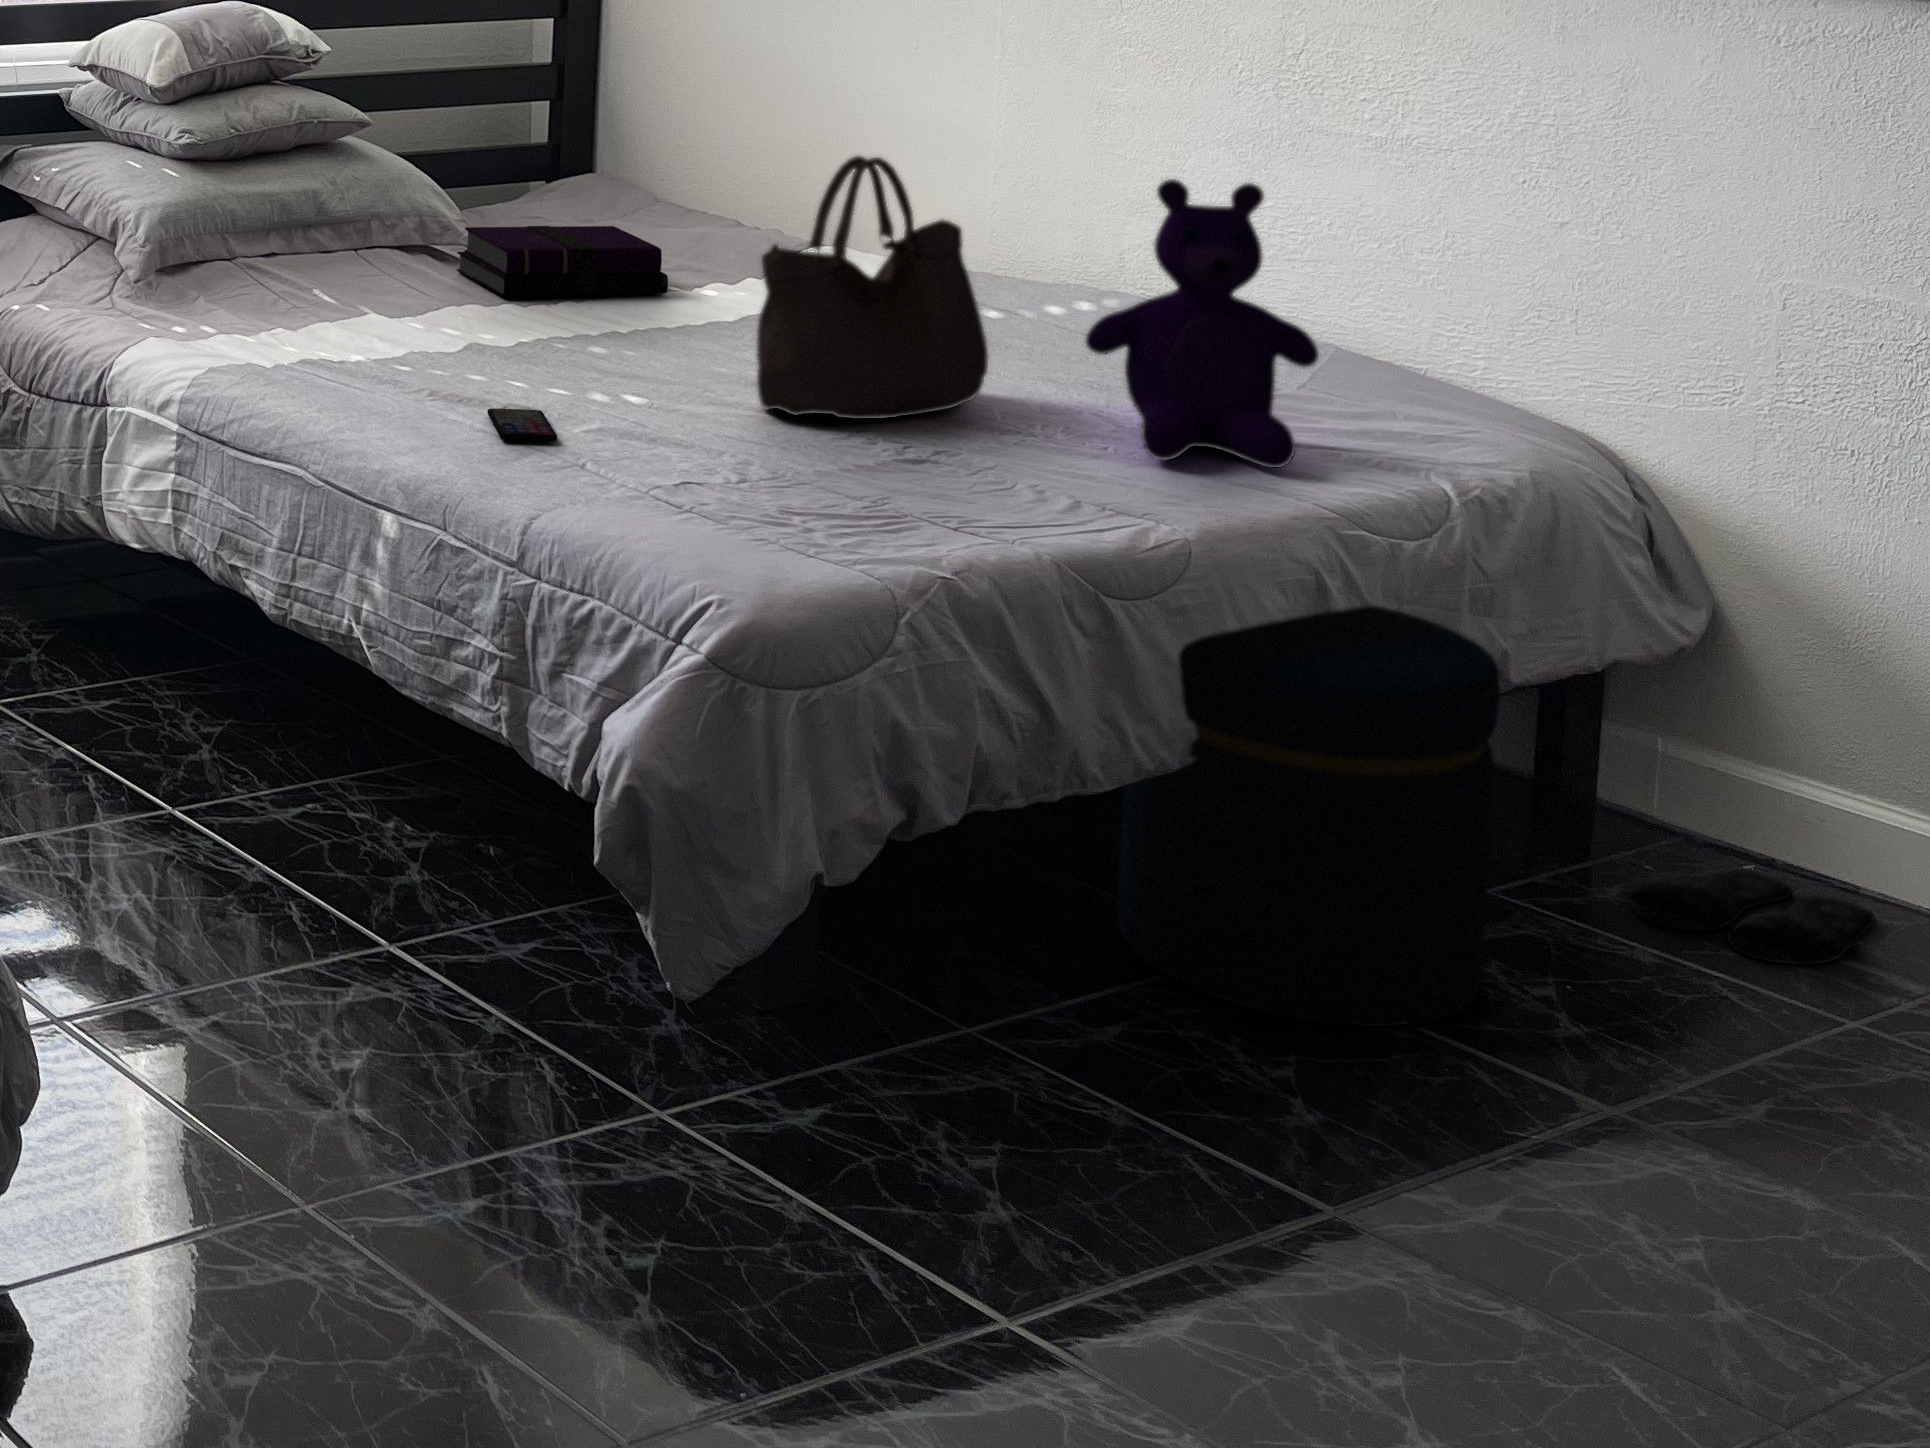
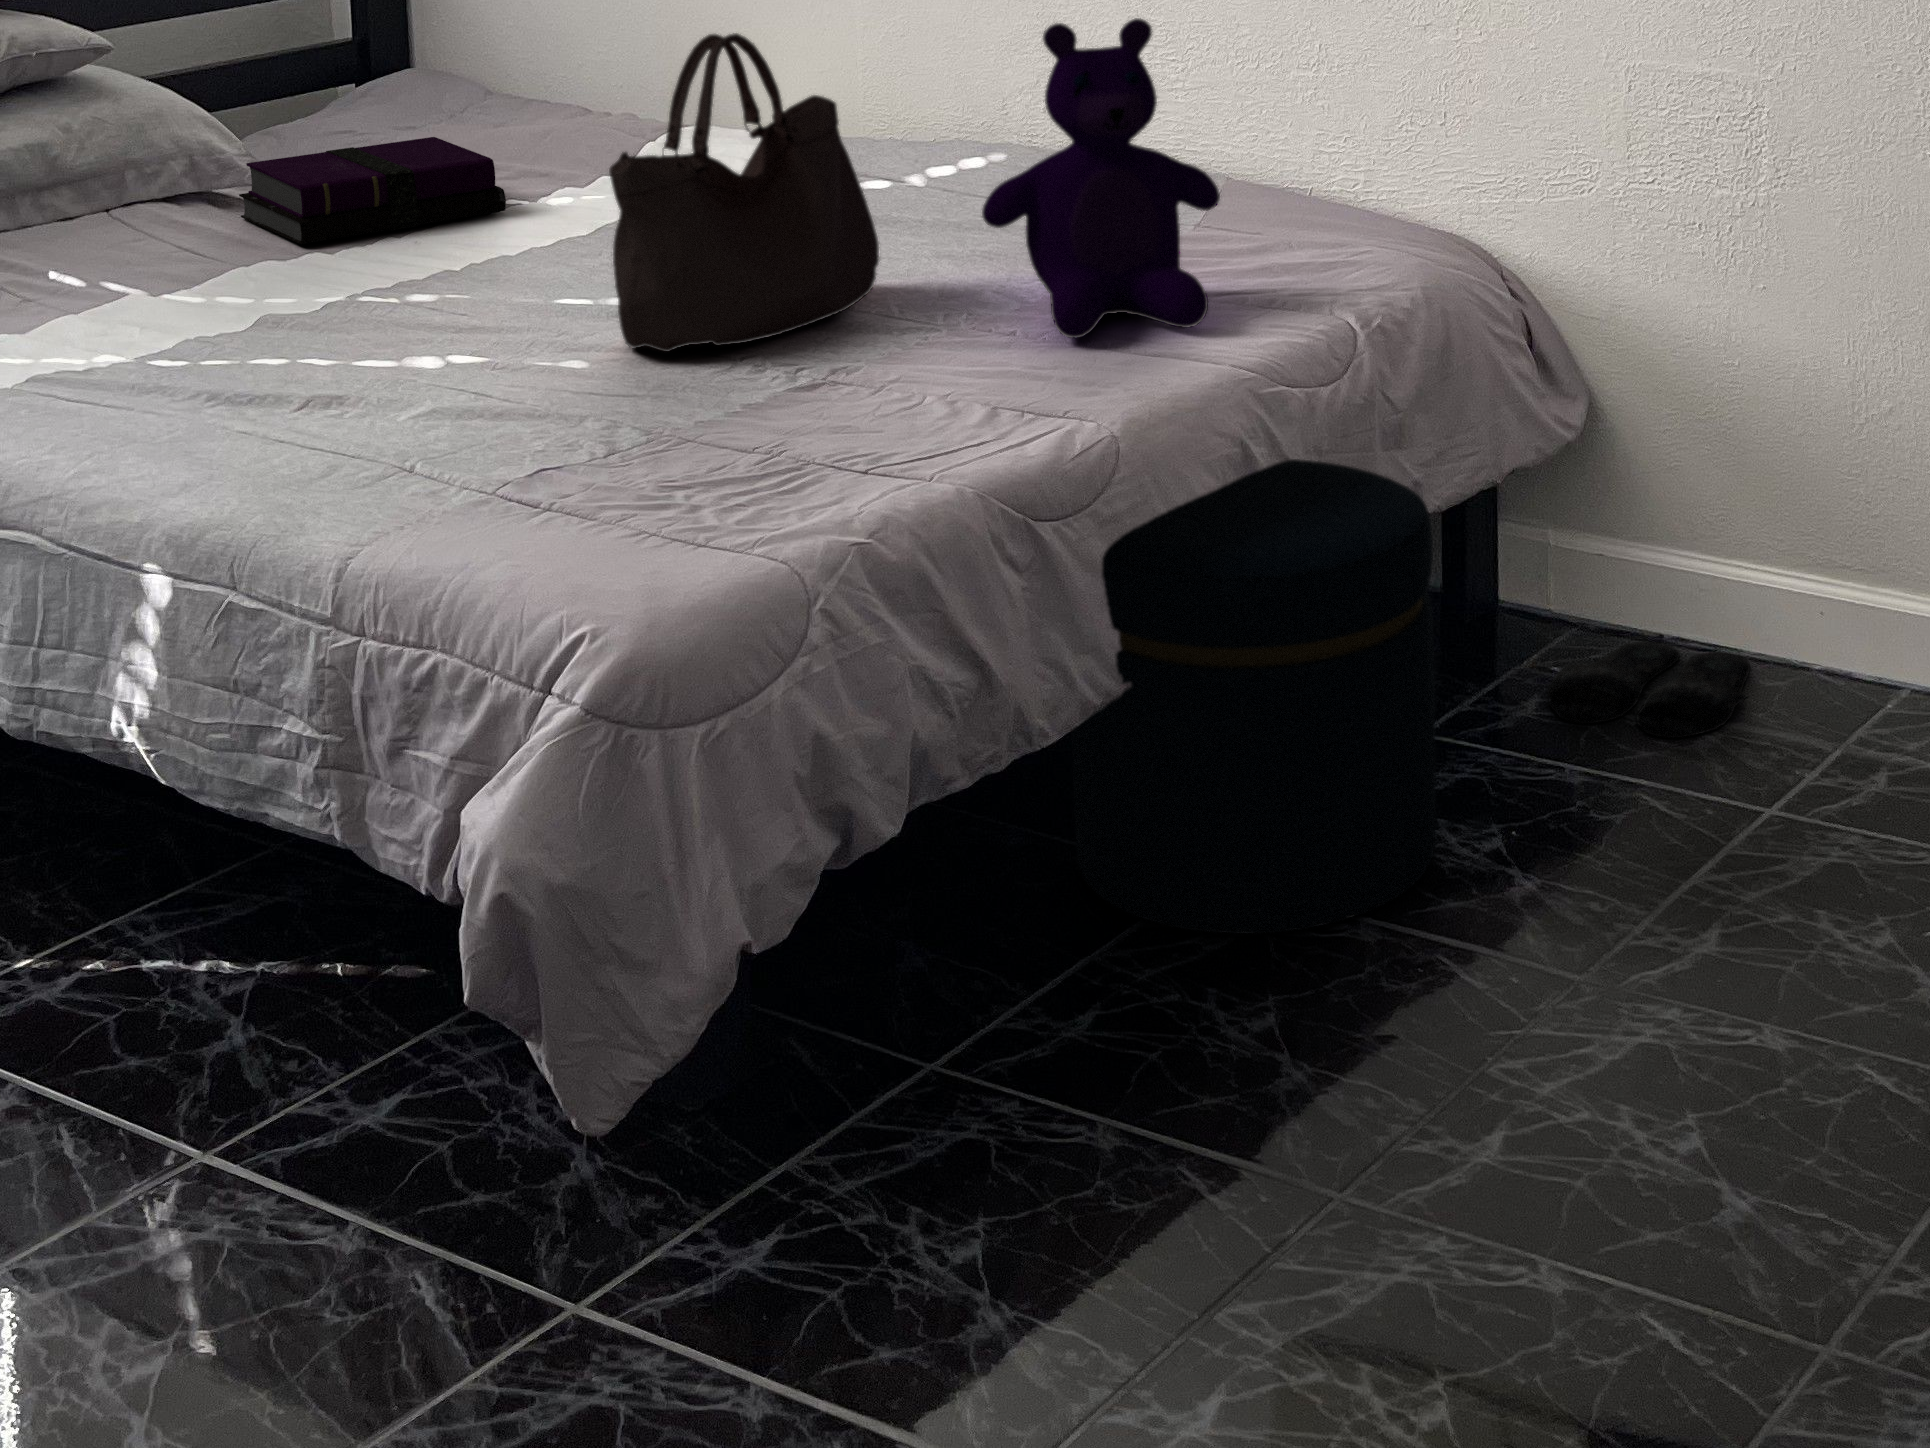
smartphone: present [487,408,557,441] -> none [282,399,374,449]

